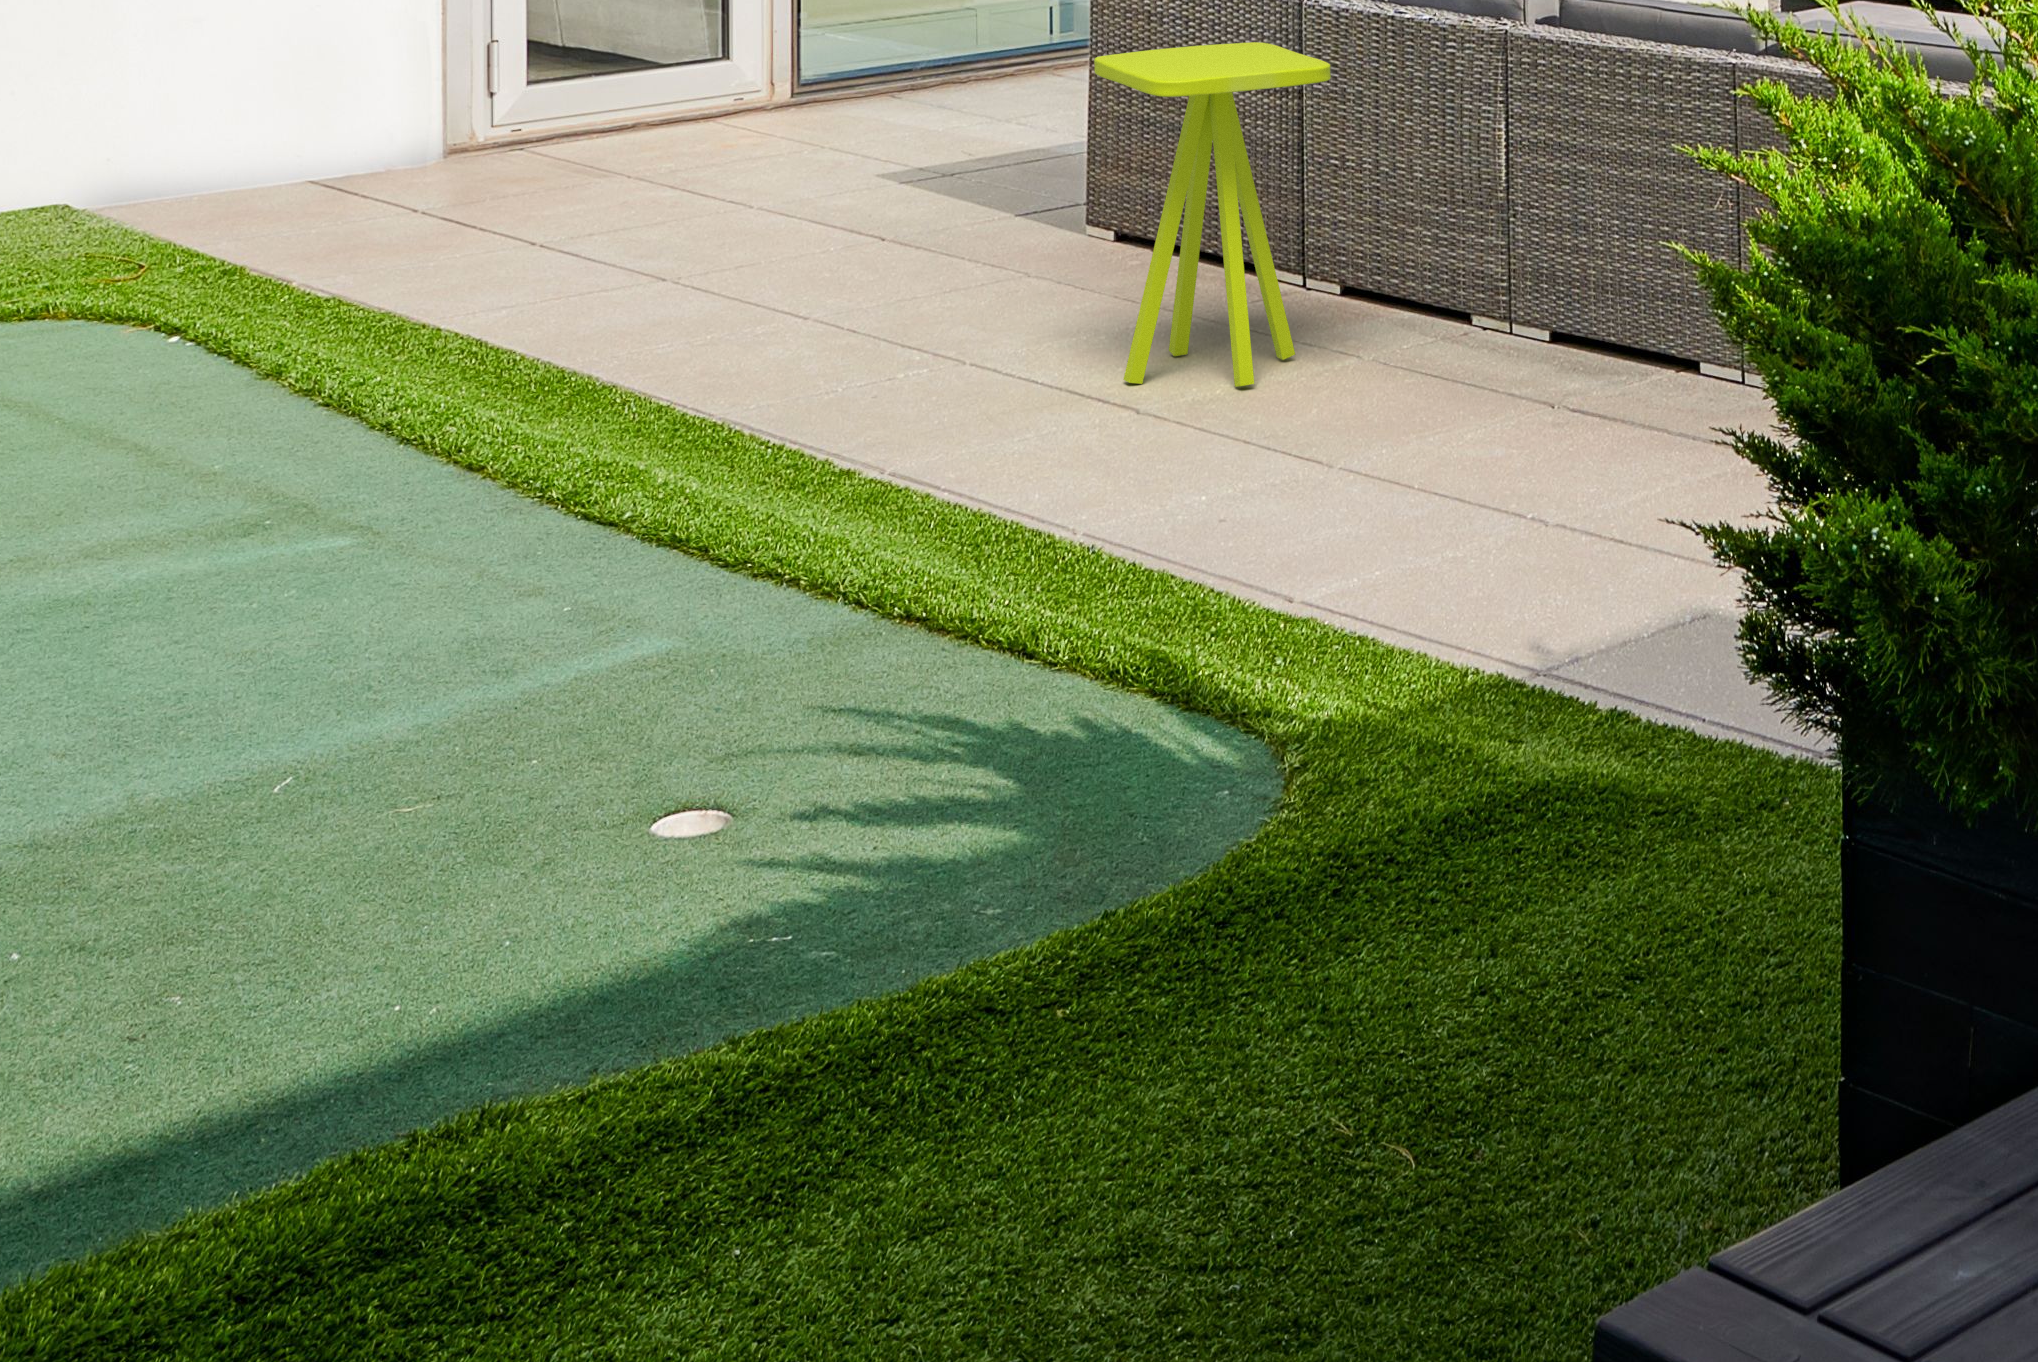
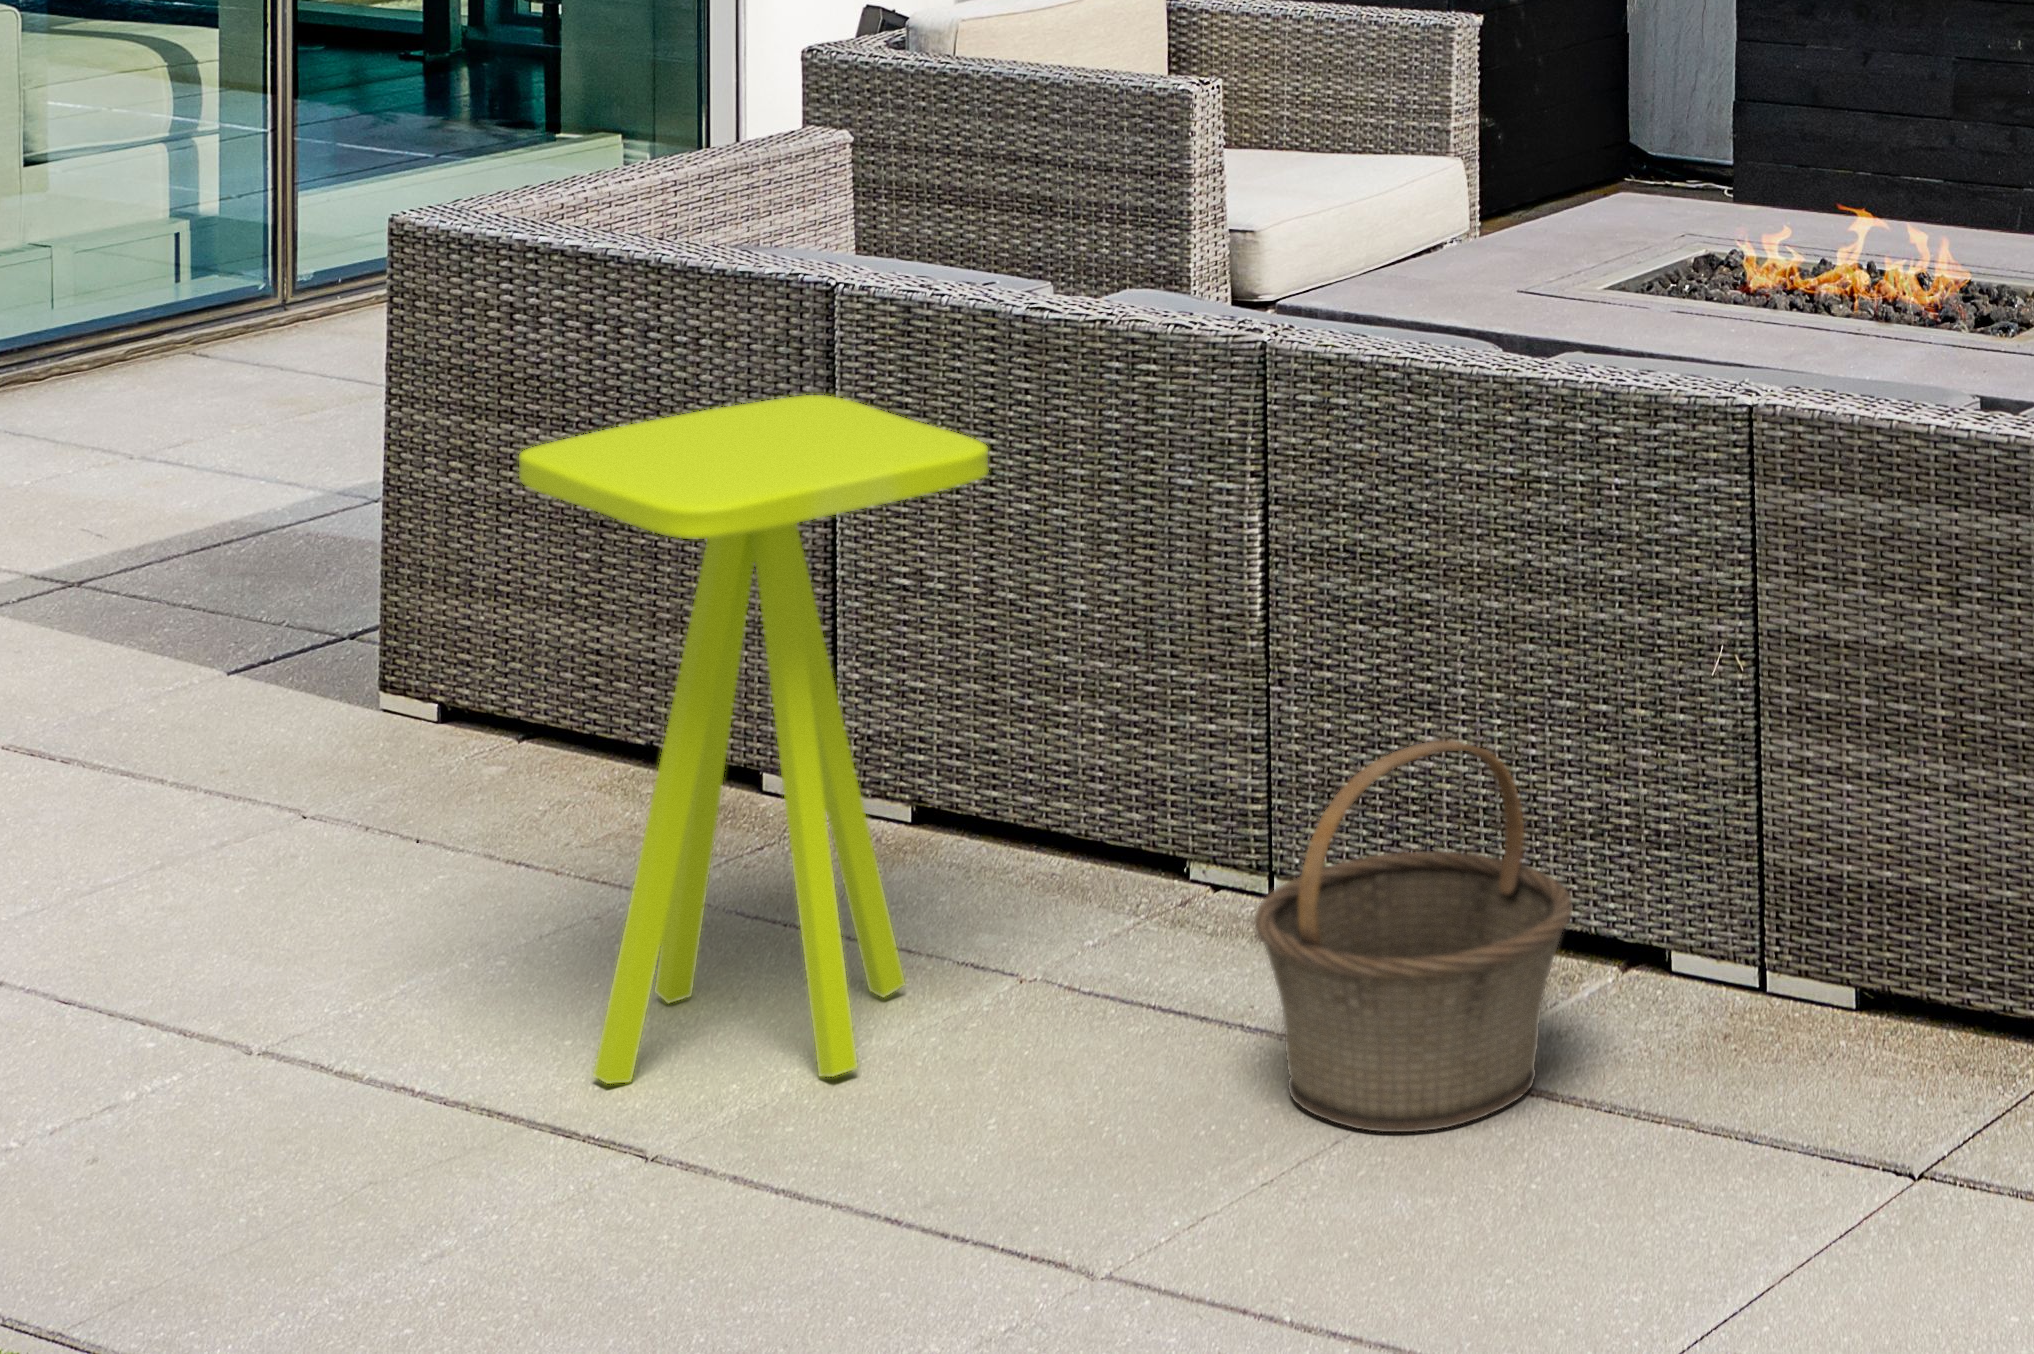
basket: none [1447,227,1617,424] -> present [1254,740,1572,1132]

